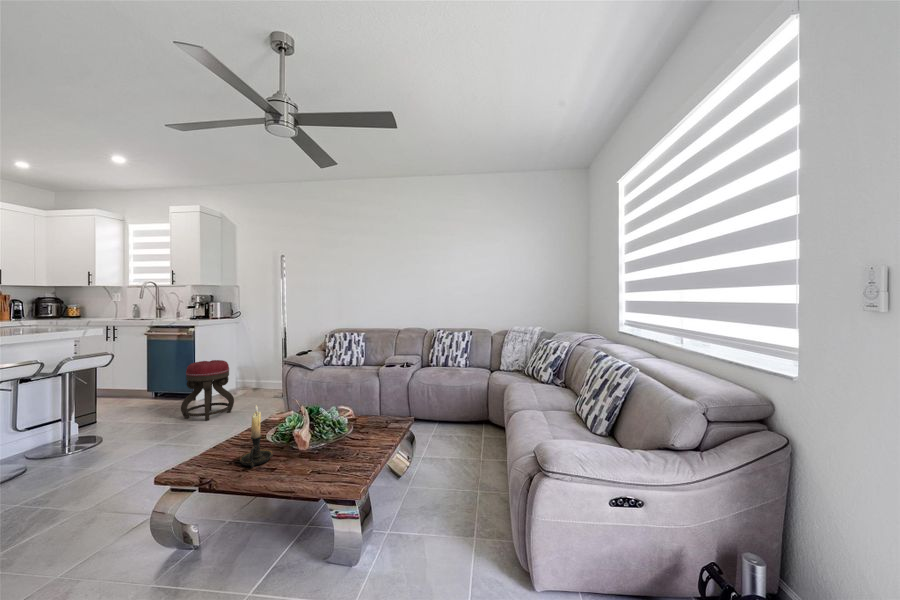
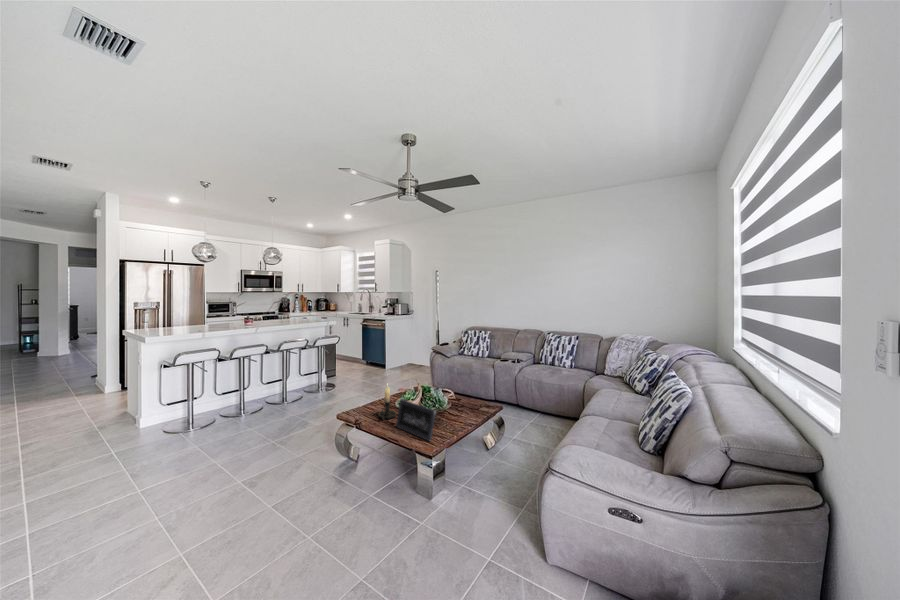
ottoman: present [181,360,234,421] -> none [374,344,404,384]
picture frame: none [281,427,359,482] -> present [396,399,436,441]

